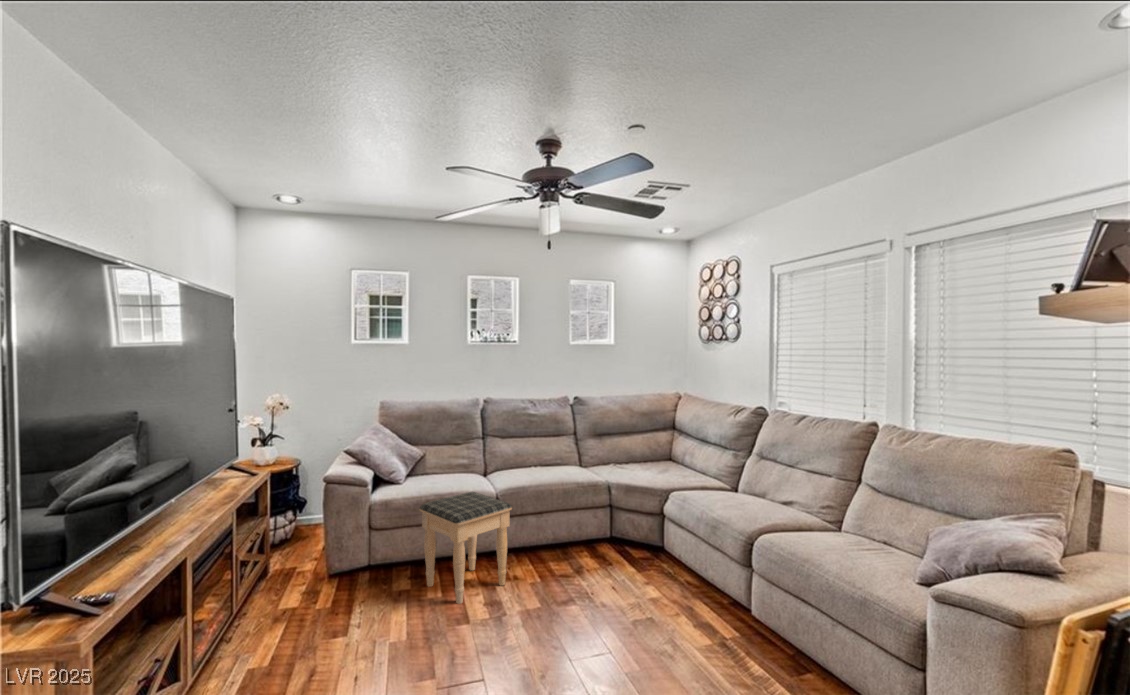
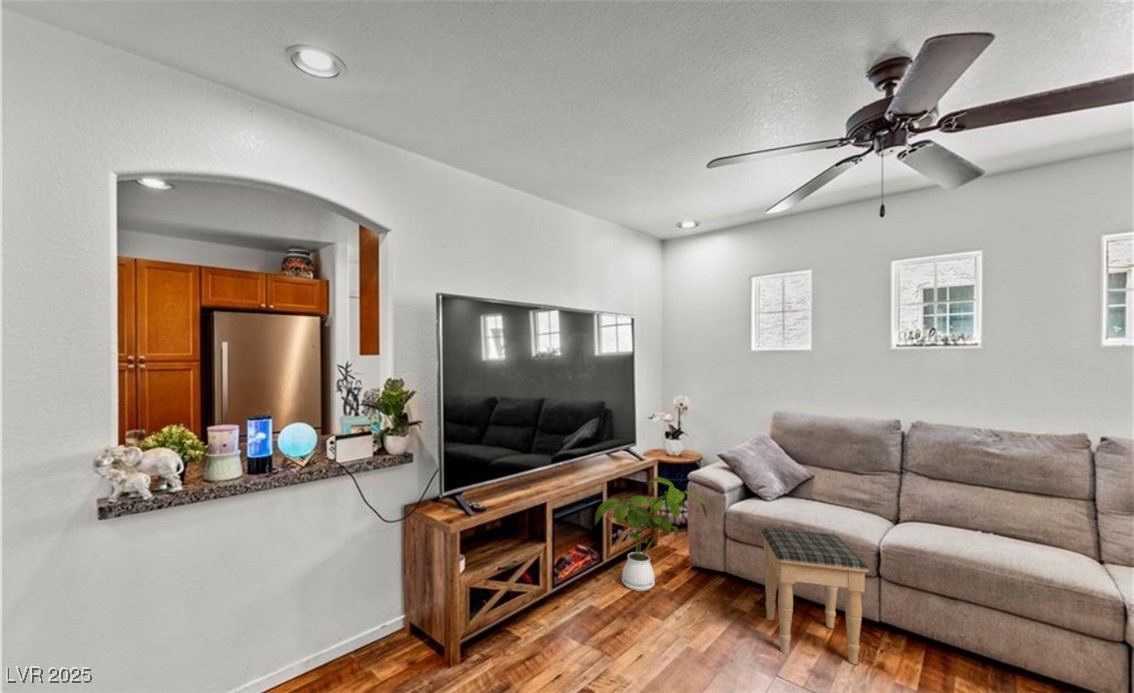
house plant: none [236,485,369,629] -> present [595,477,707,591]

